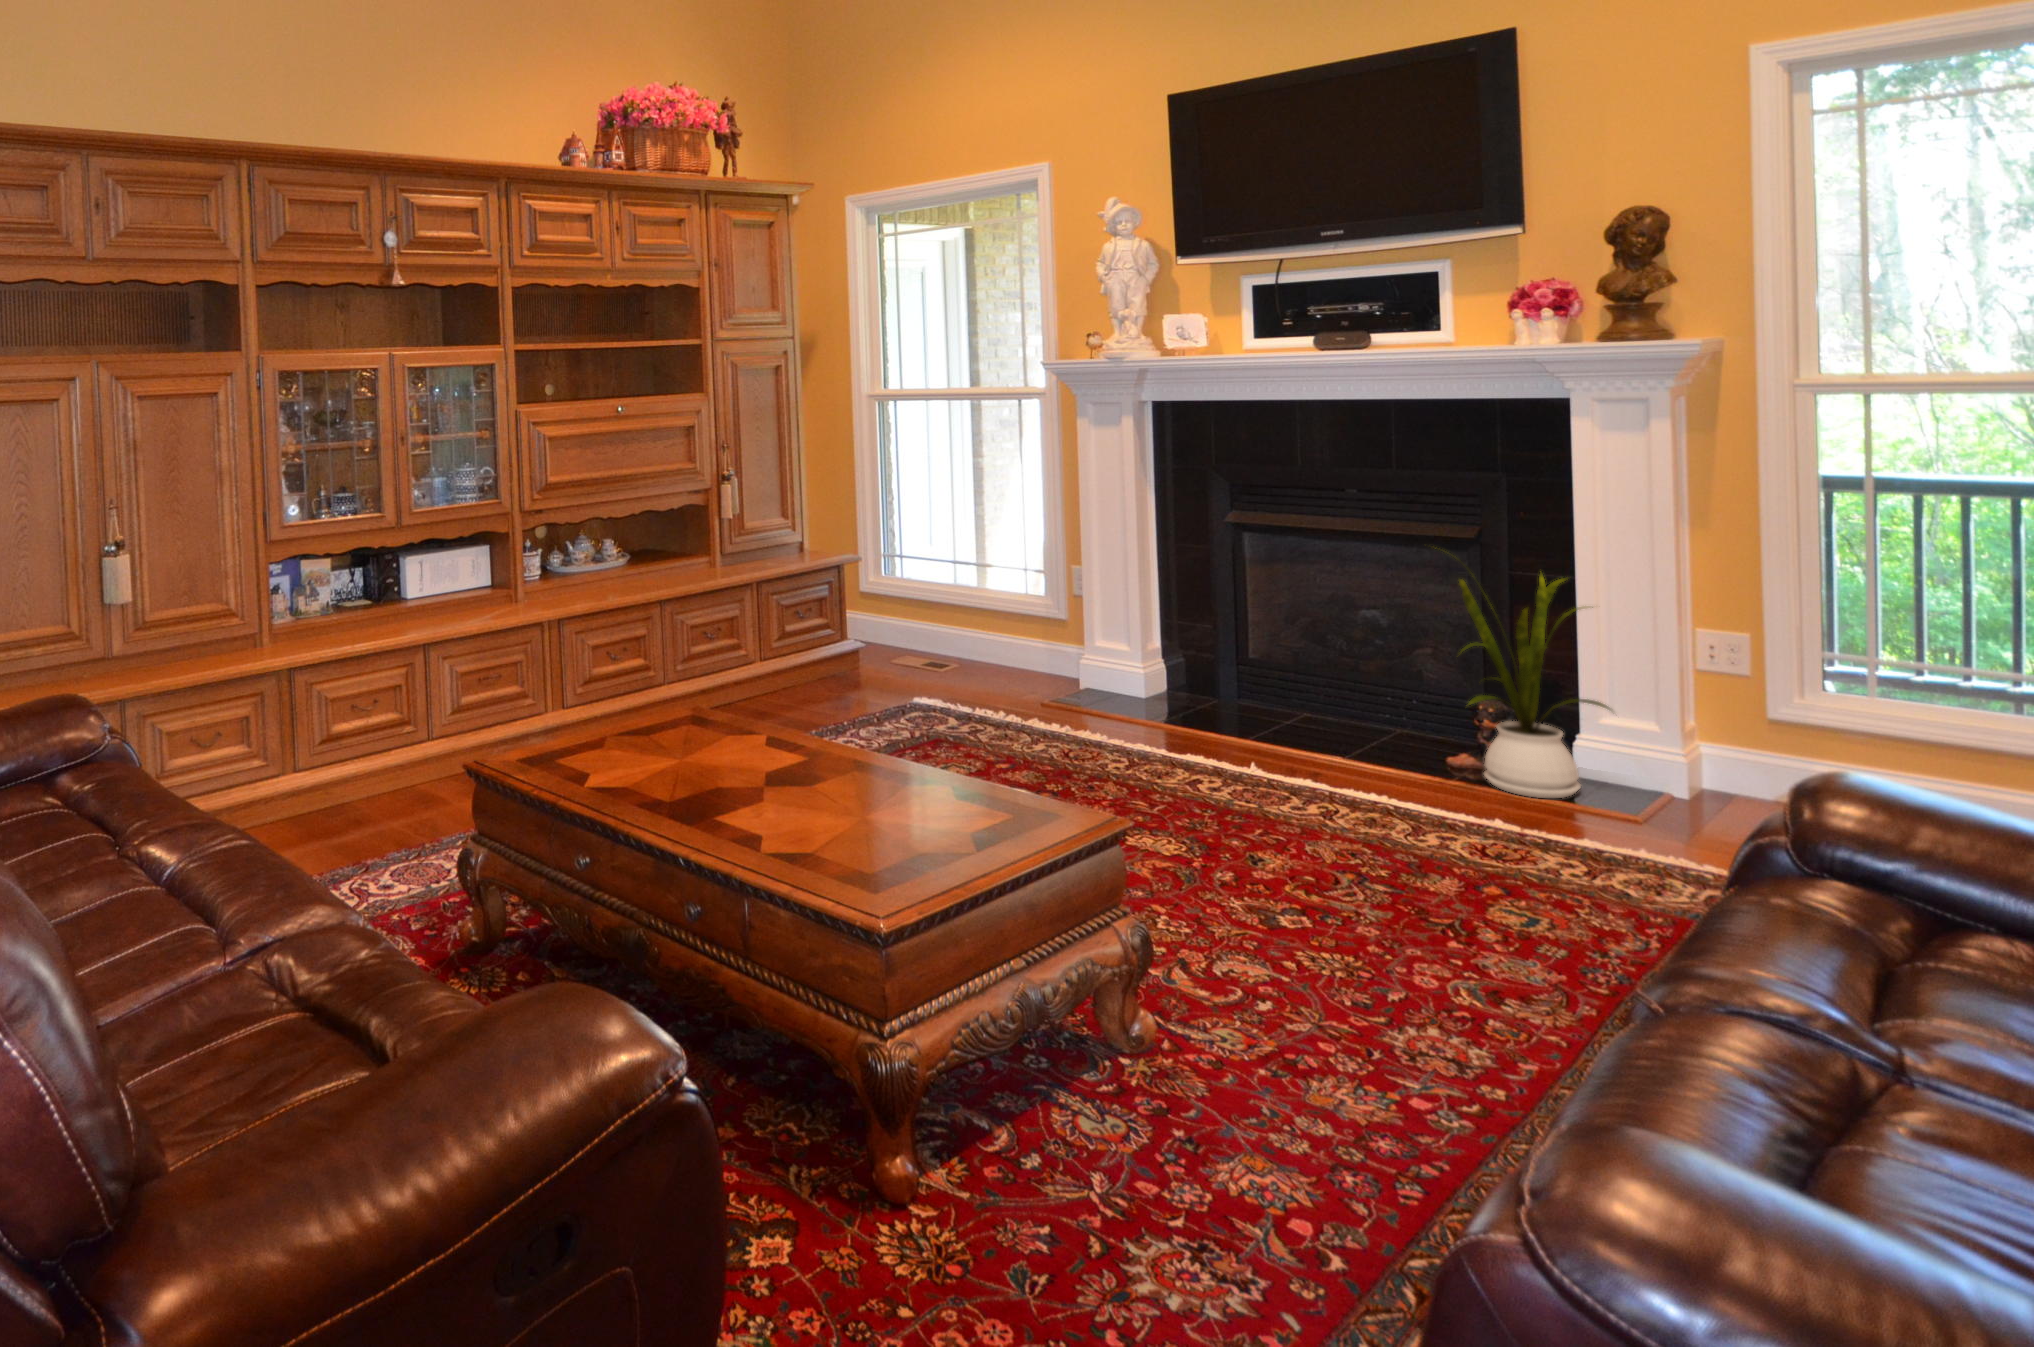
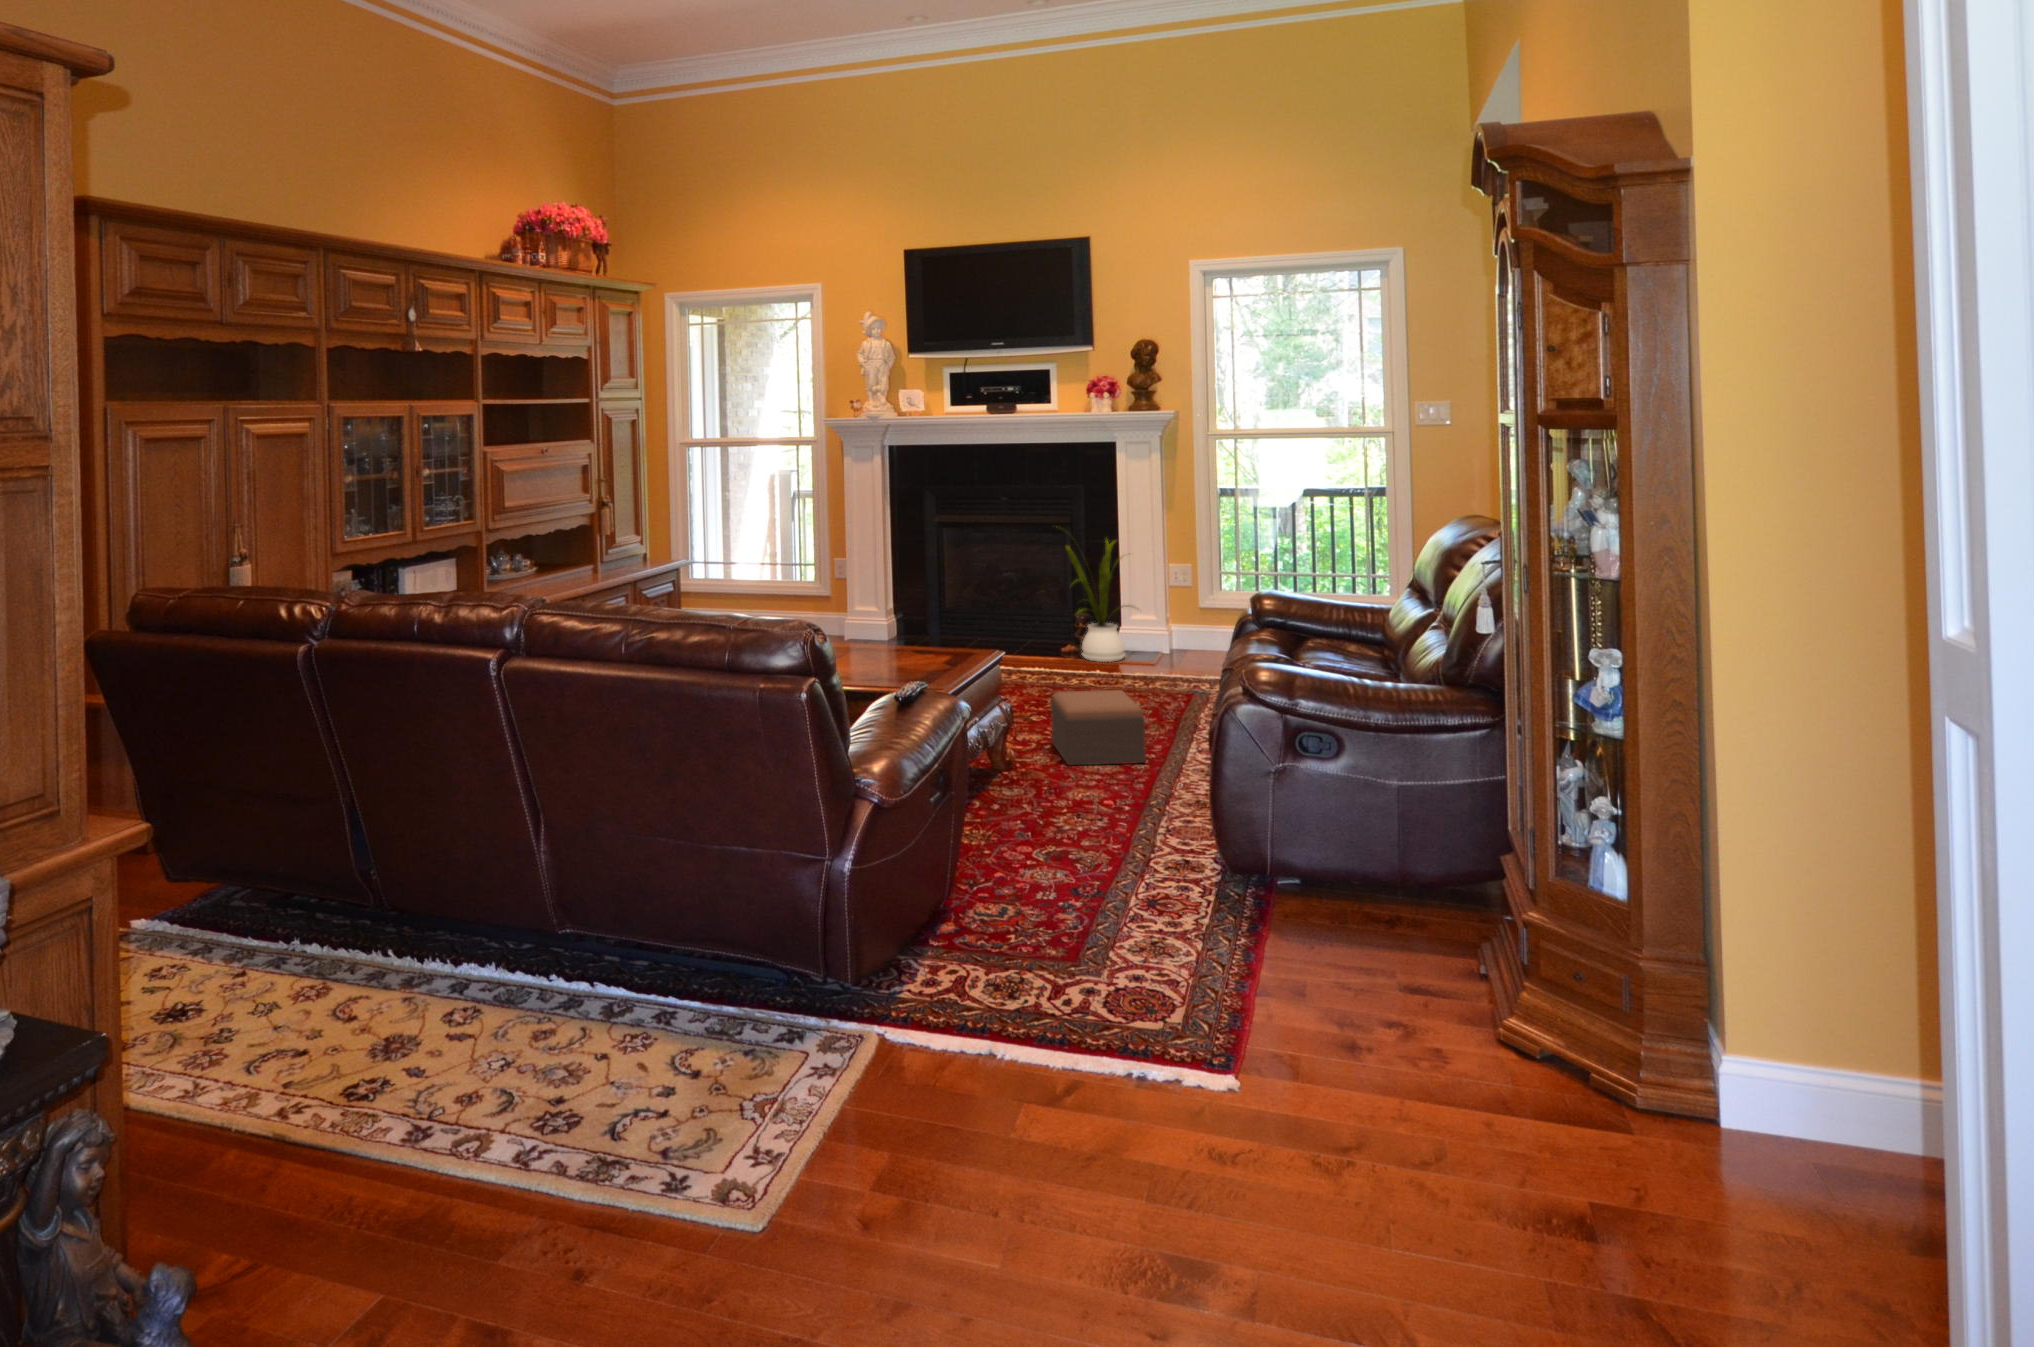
footstool: none [1272,903,1469,1109] -> present [1051,690,1146,765]

